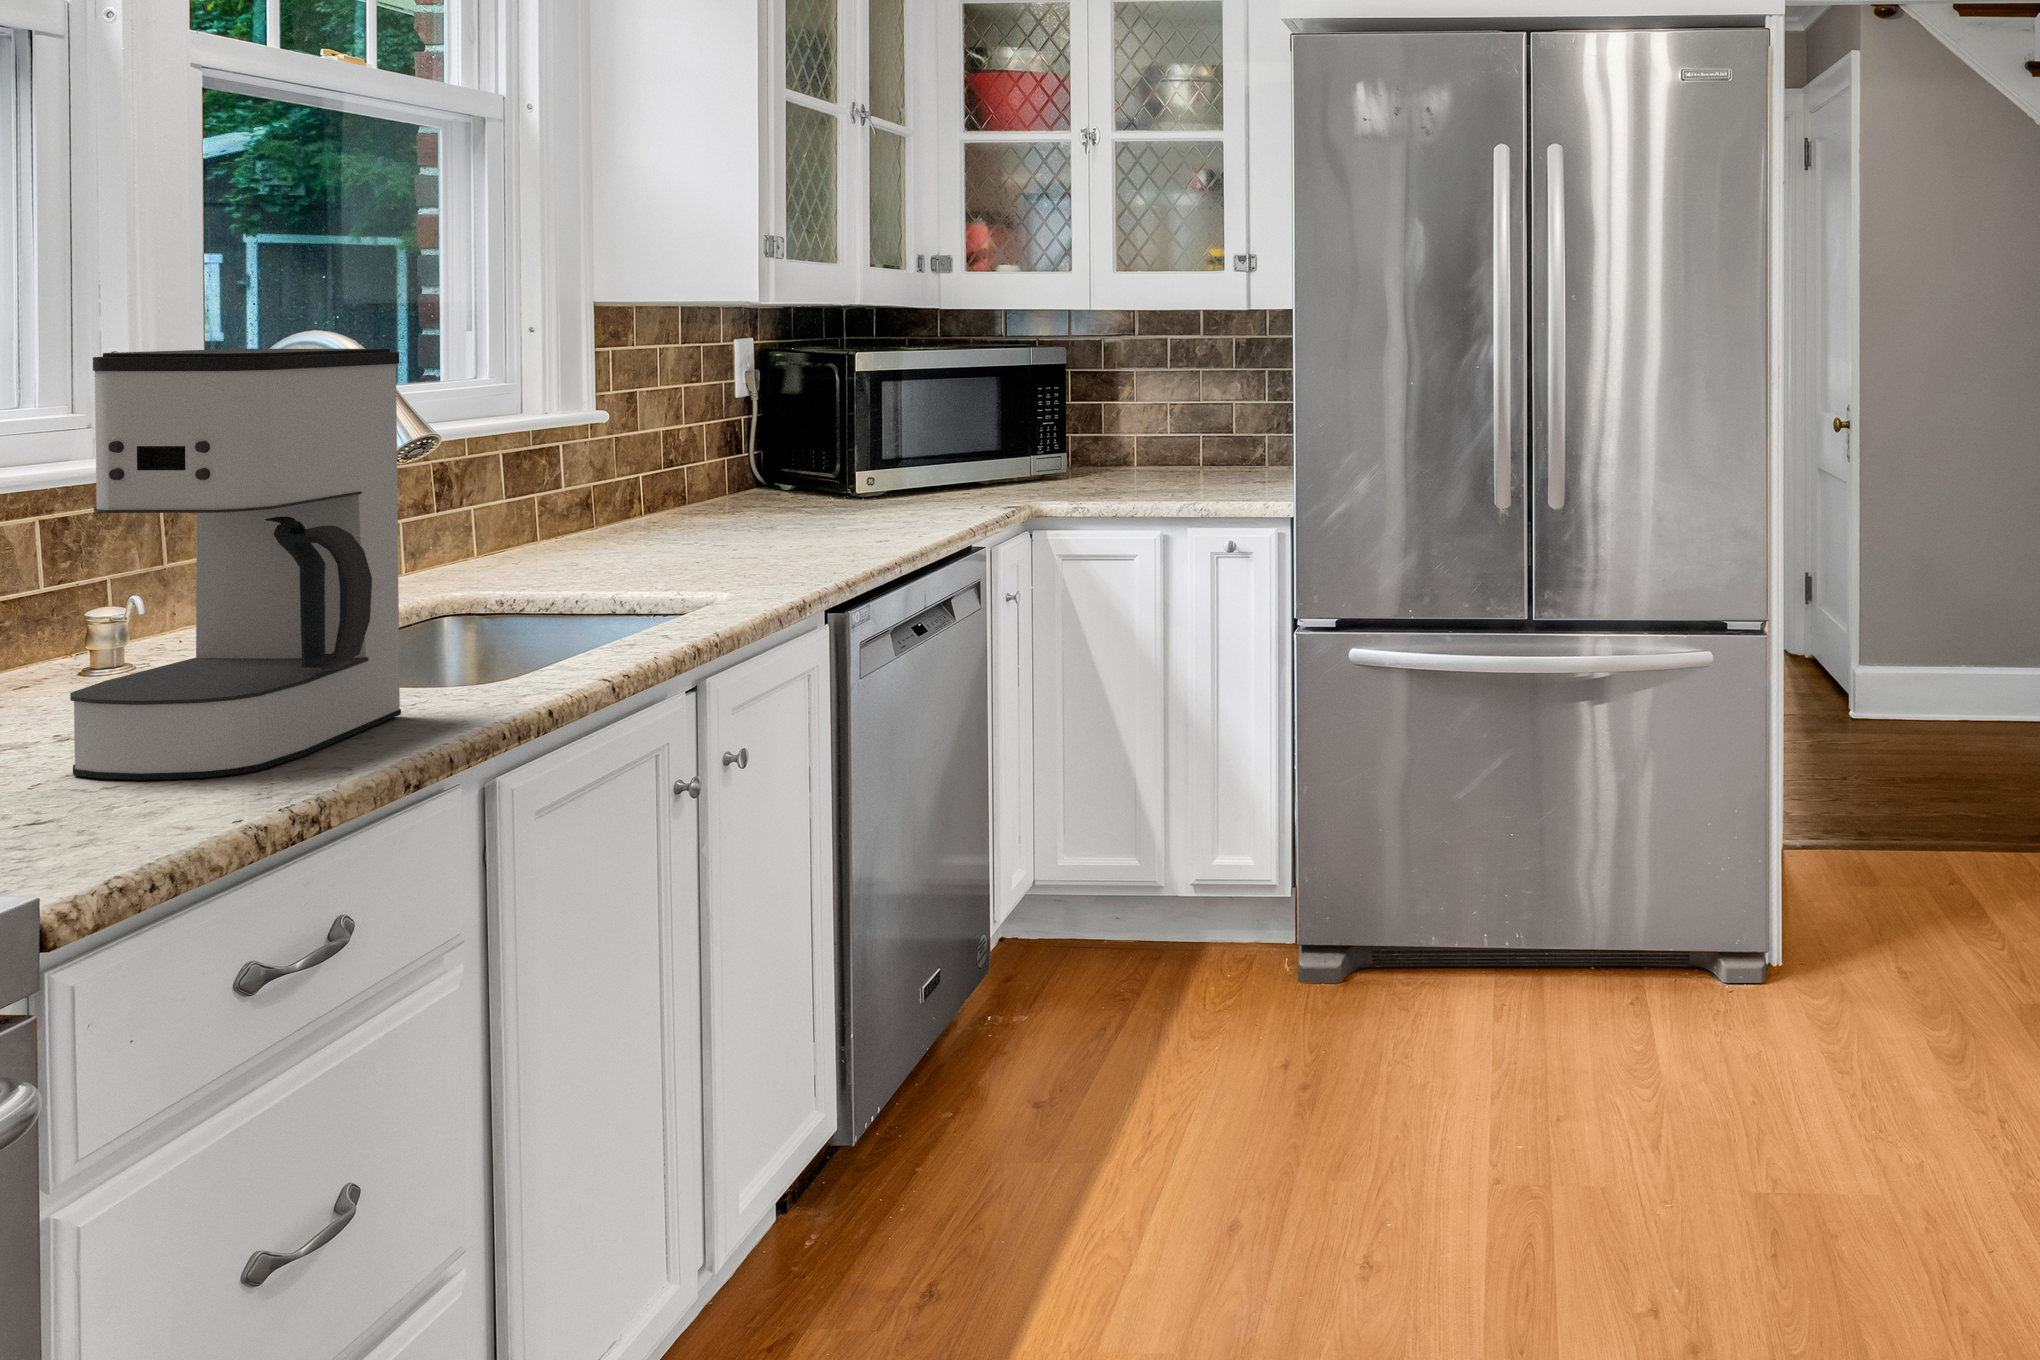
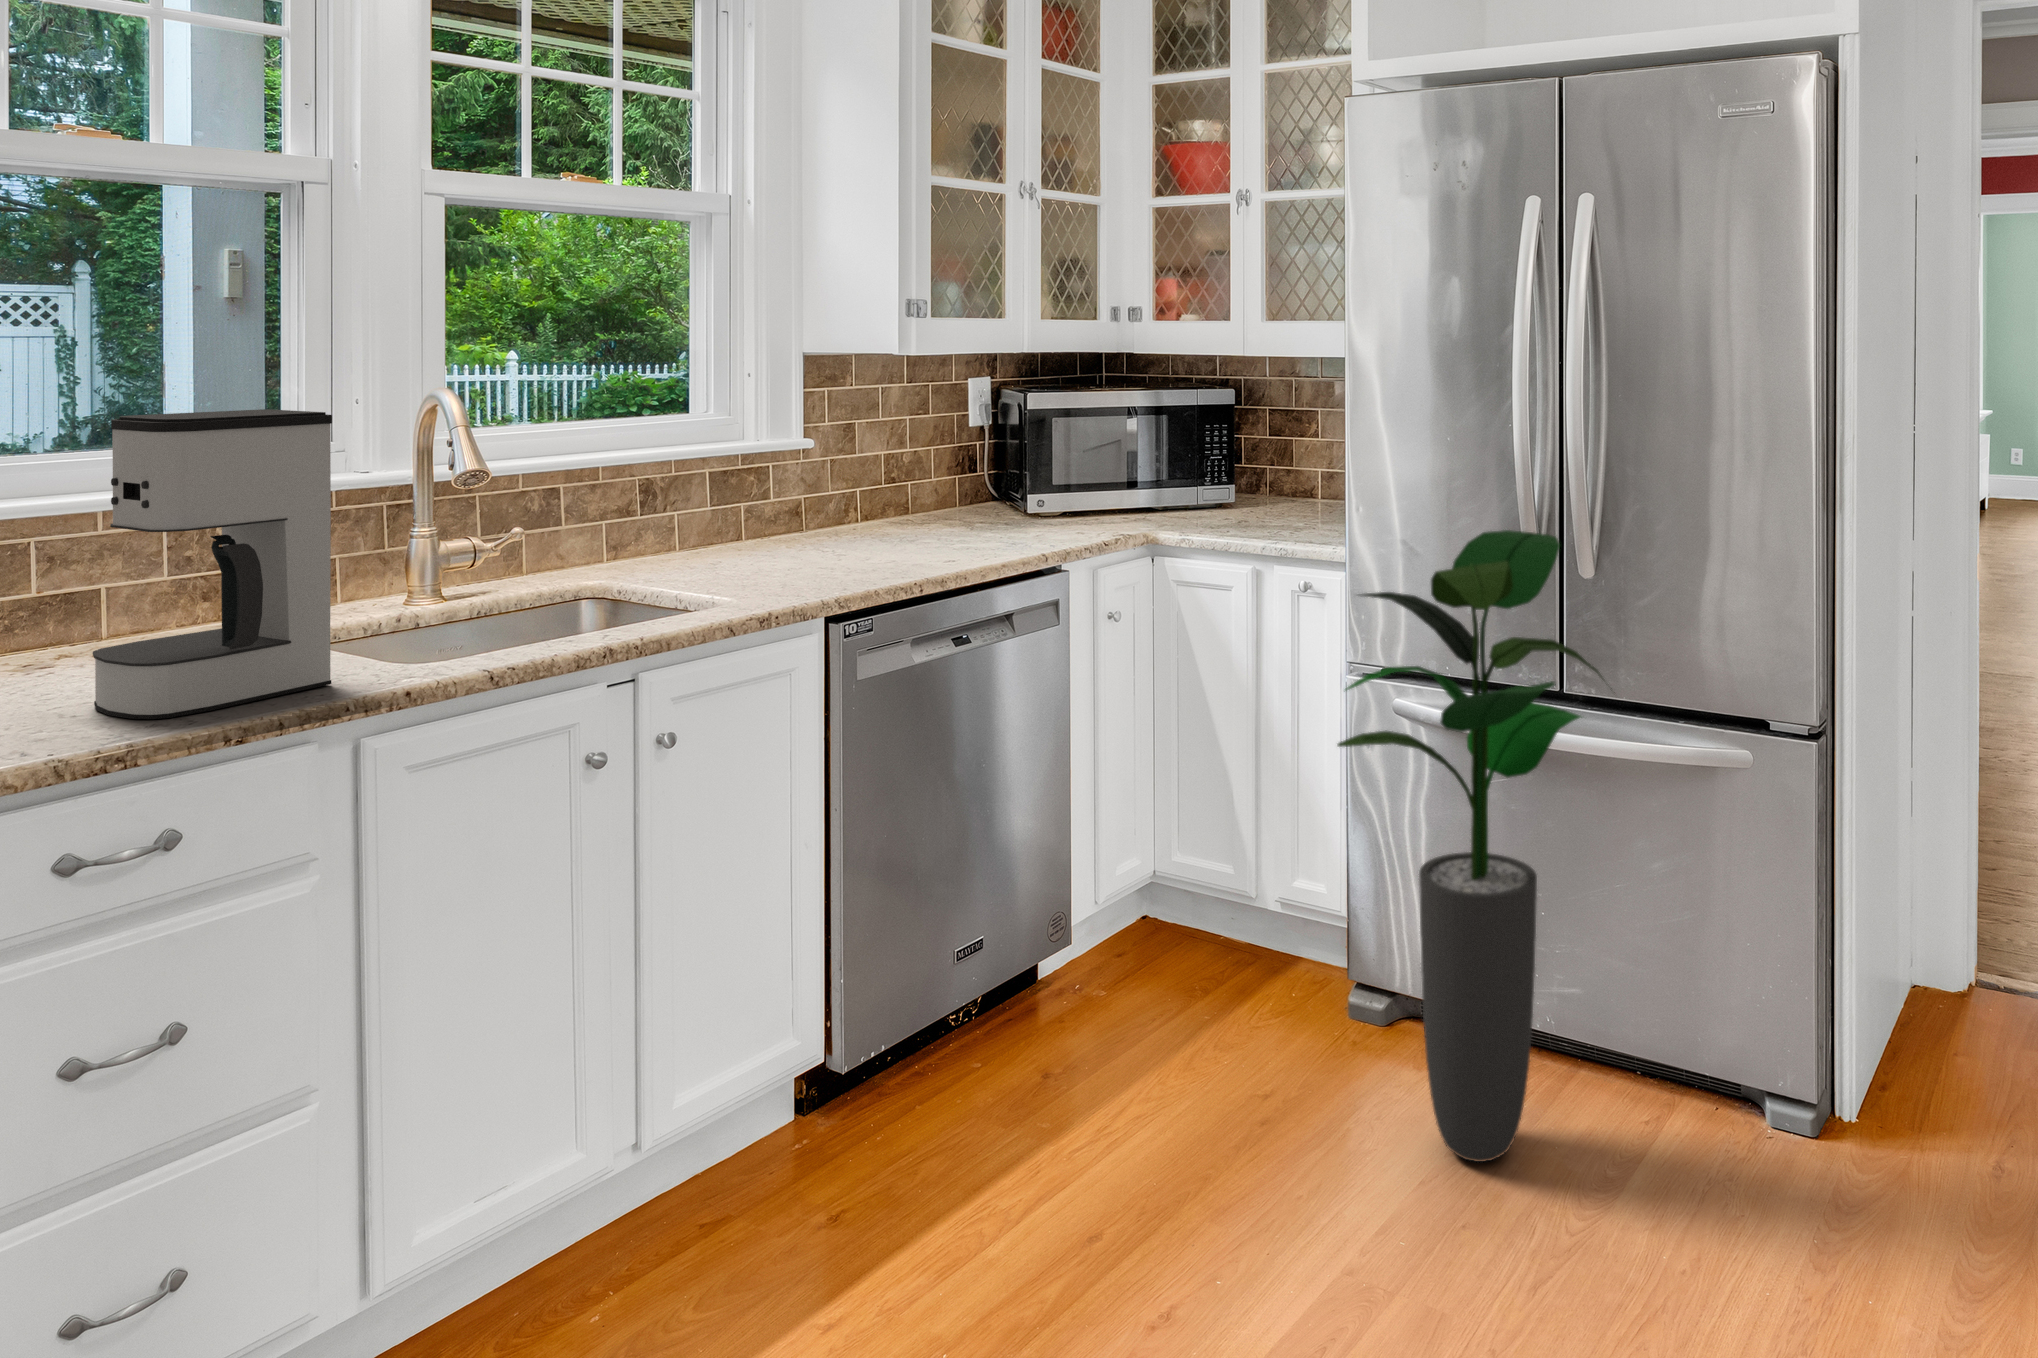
potted plant: none [1378,466,1629,1064] -> present [1338,530,1602,1162]

